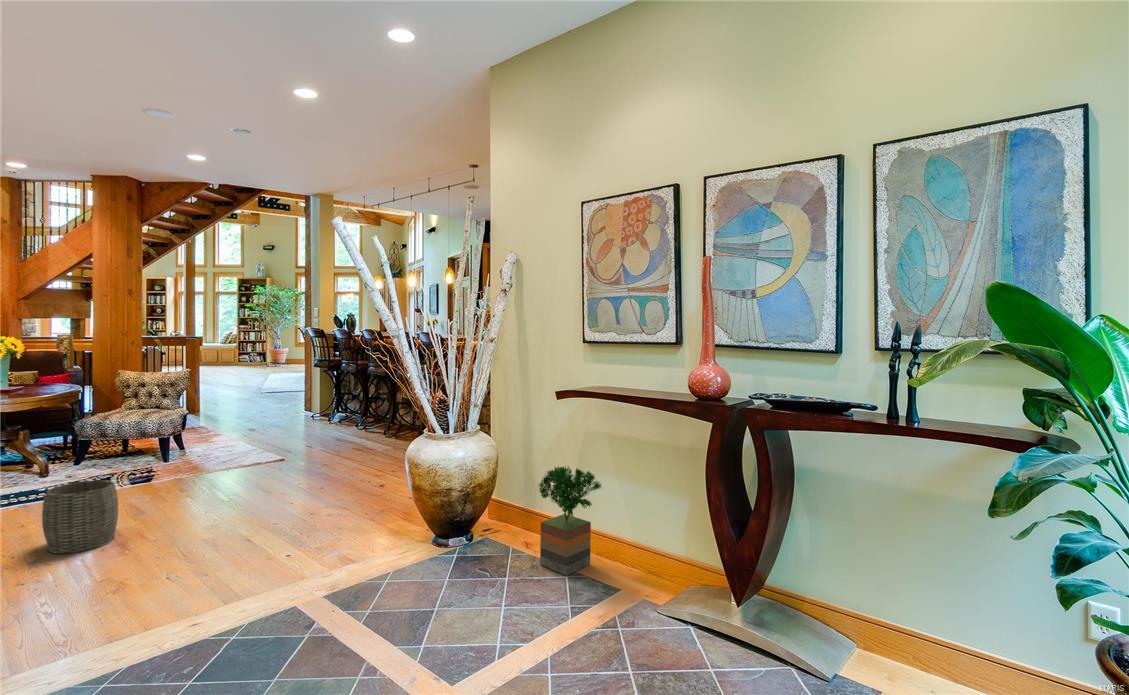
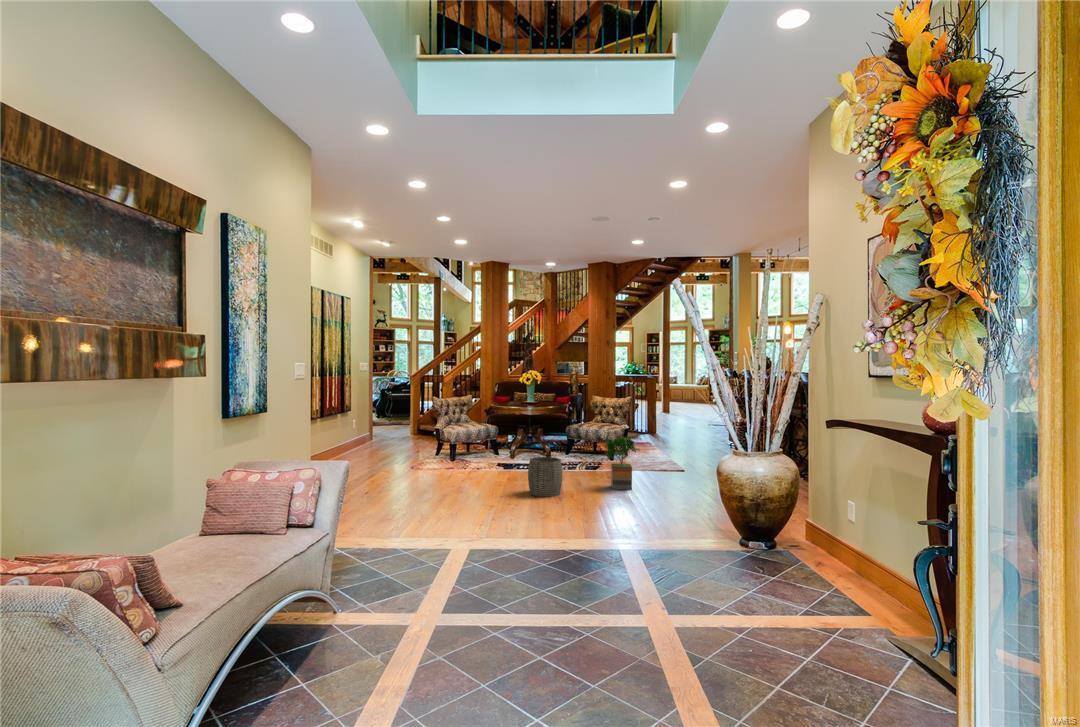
potted tree: present [539,466,602,576] -> present [604,437,640,490]

